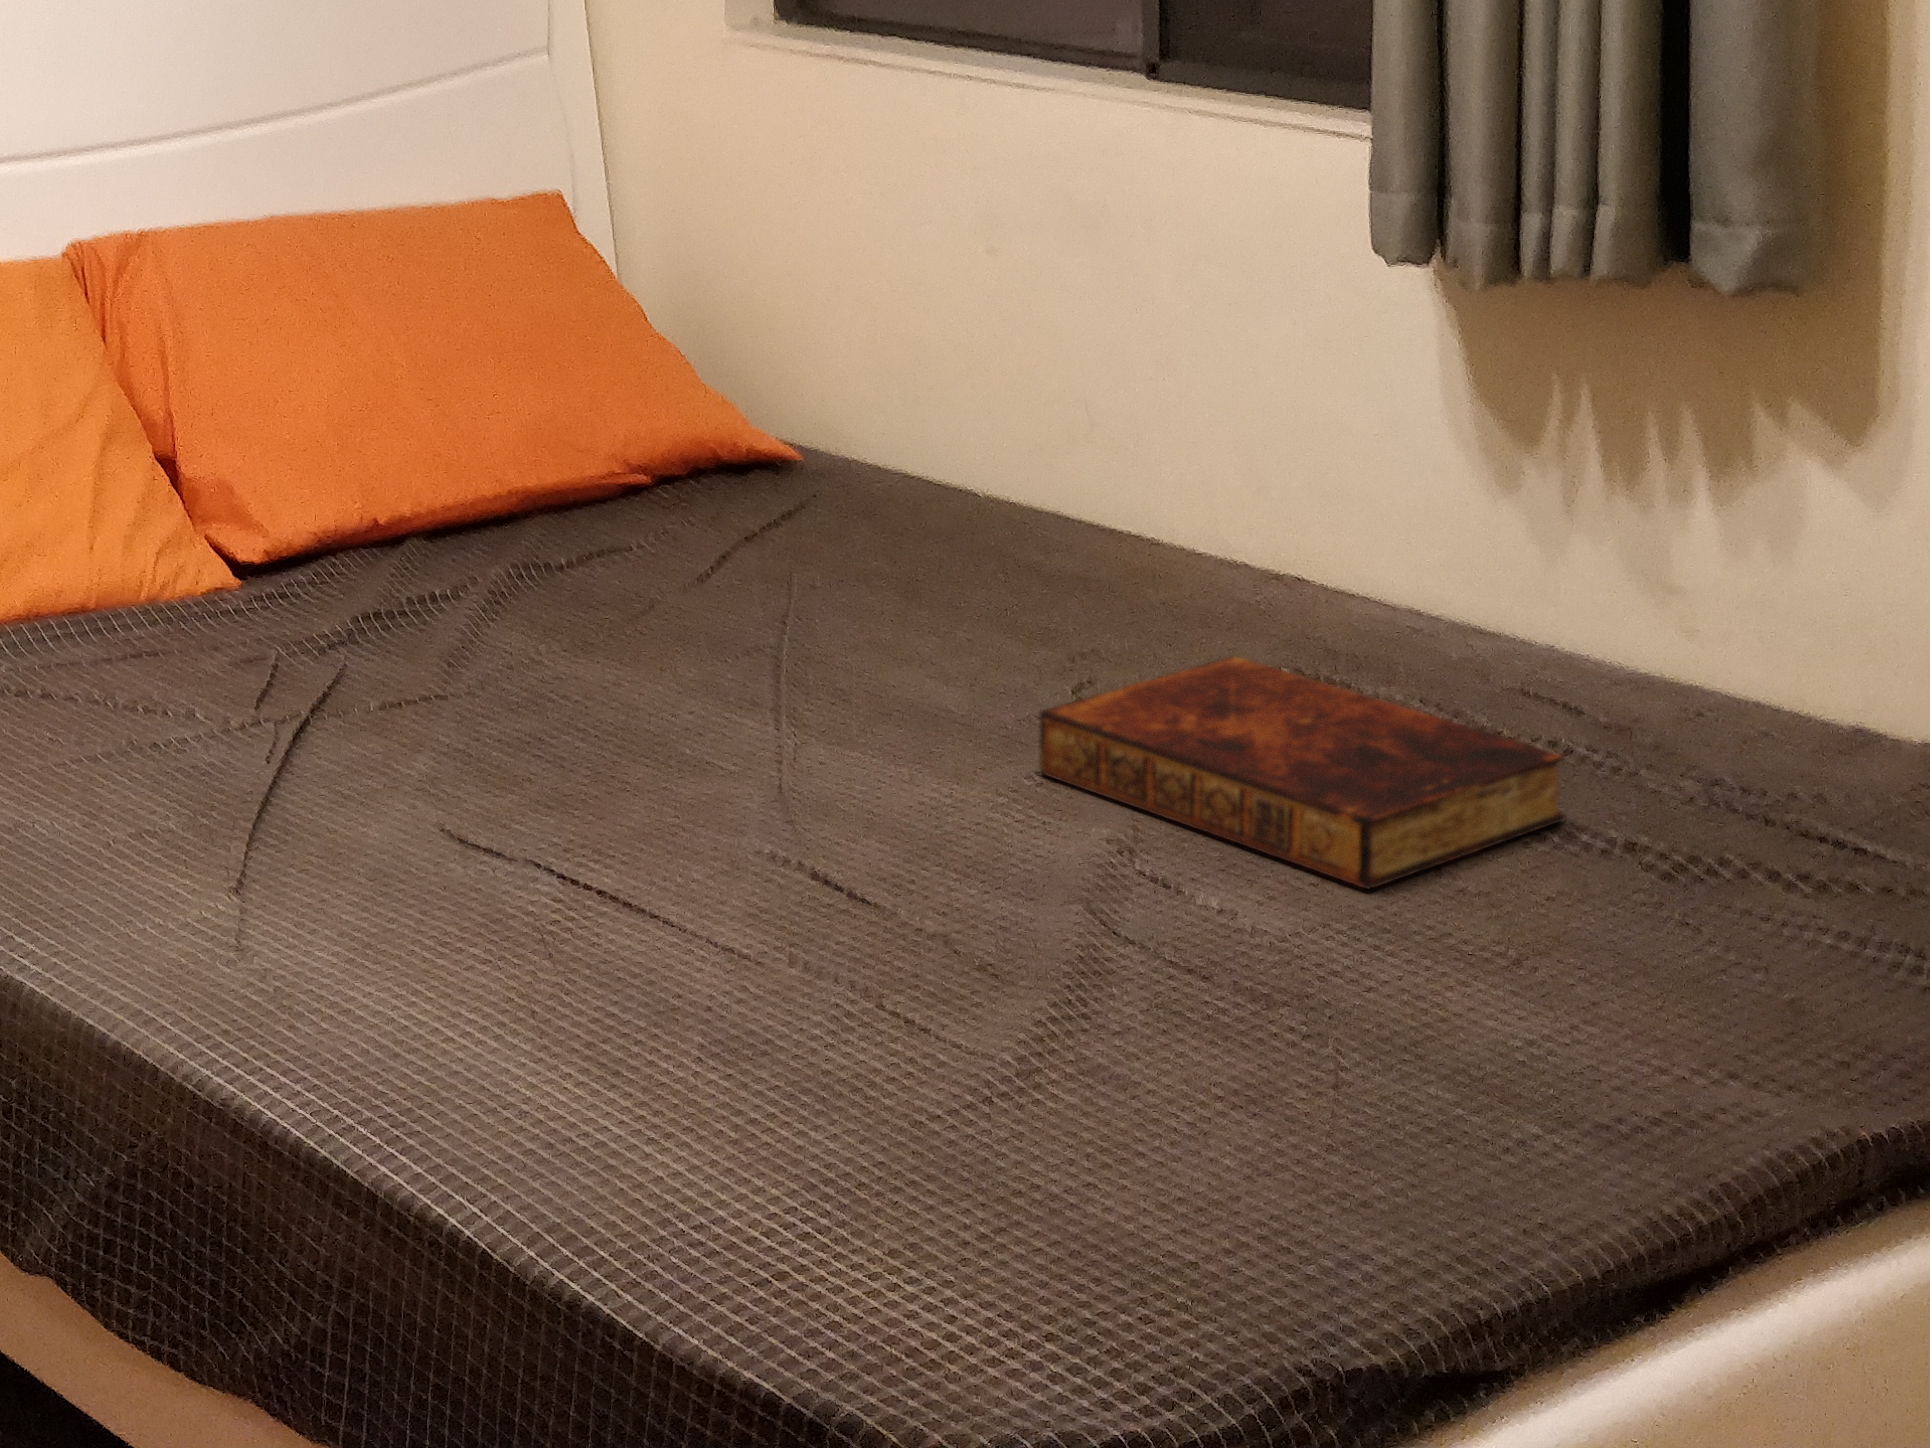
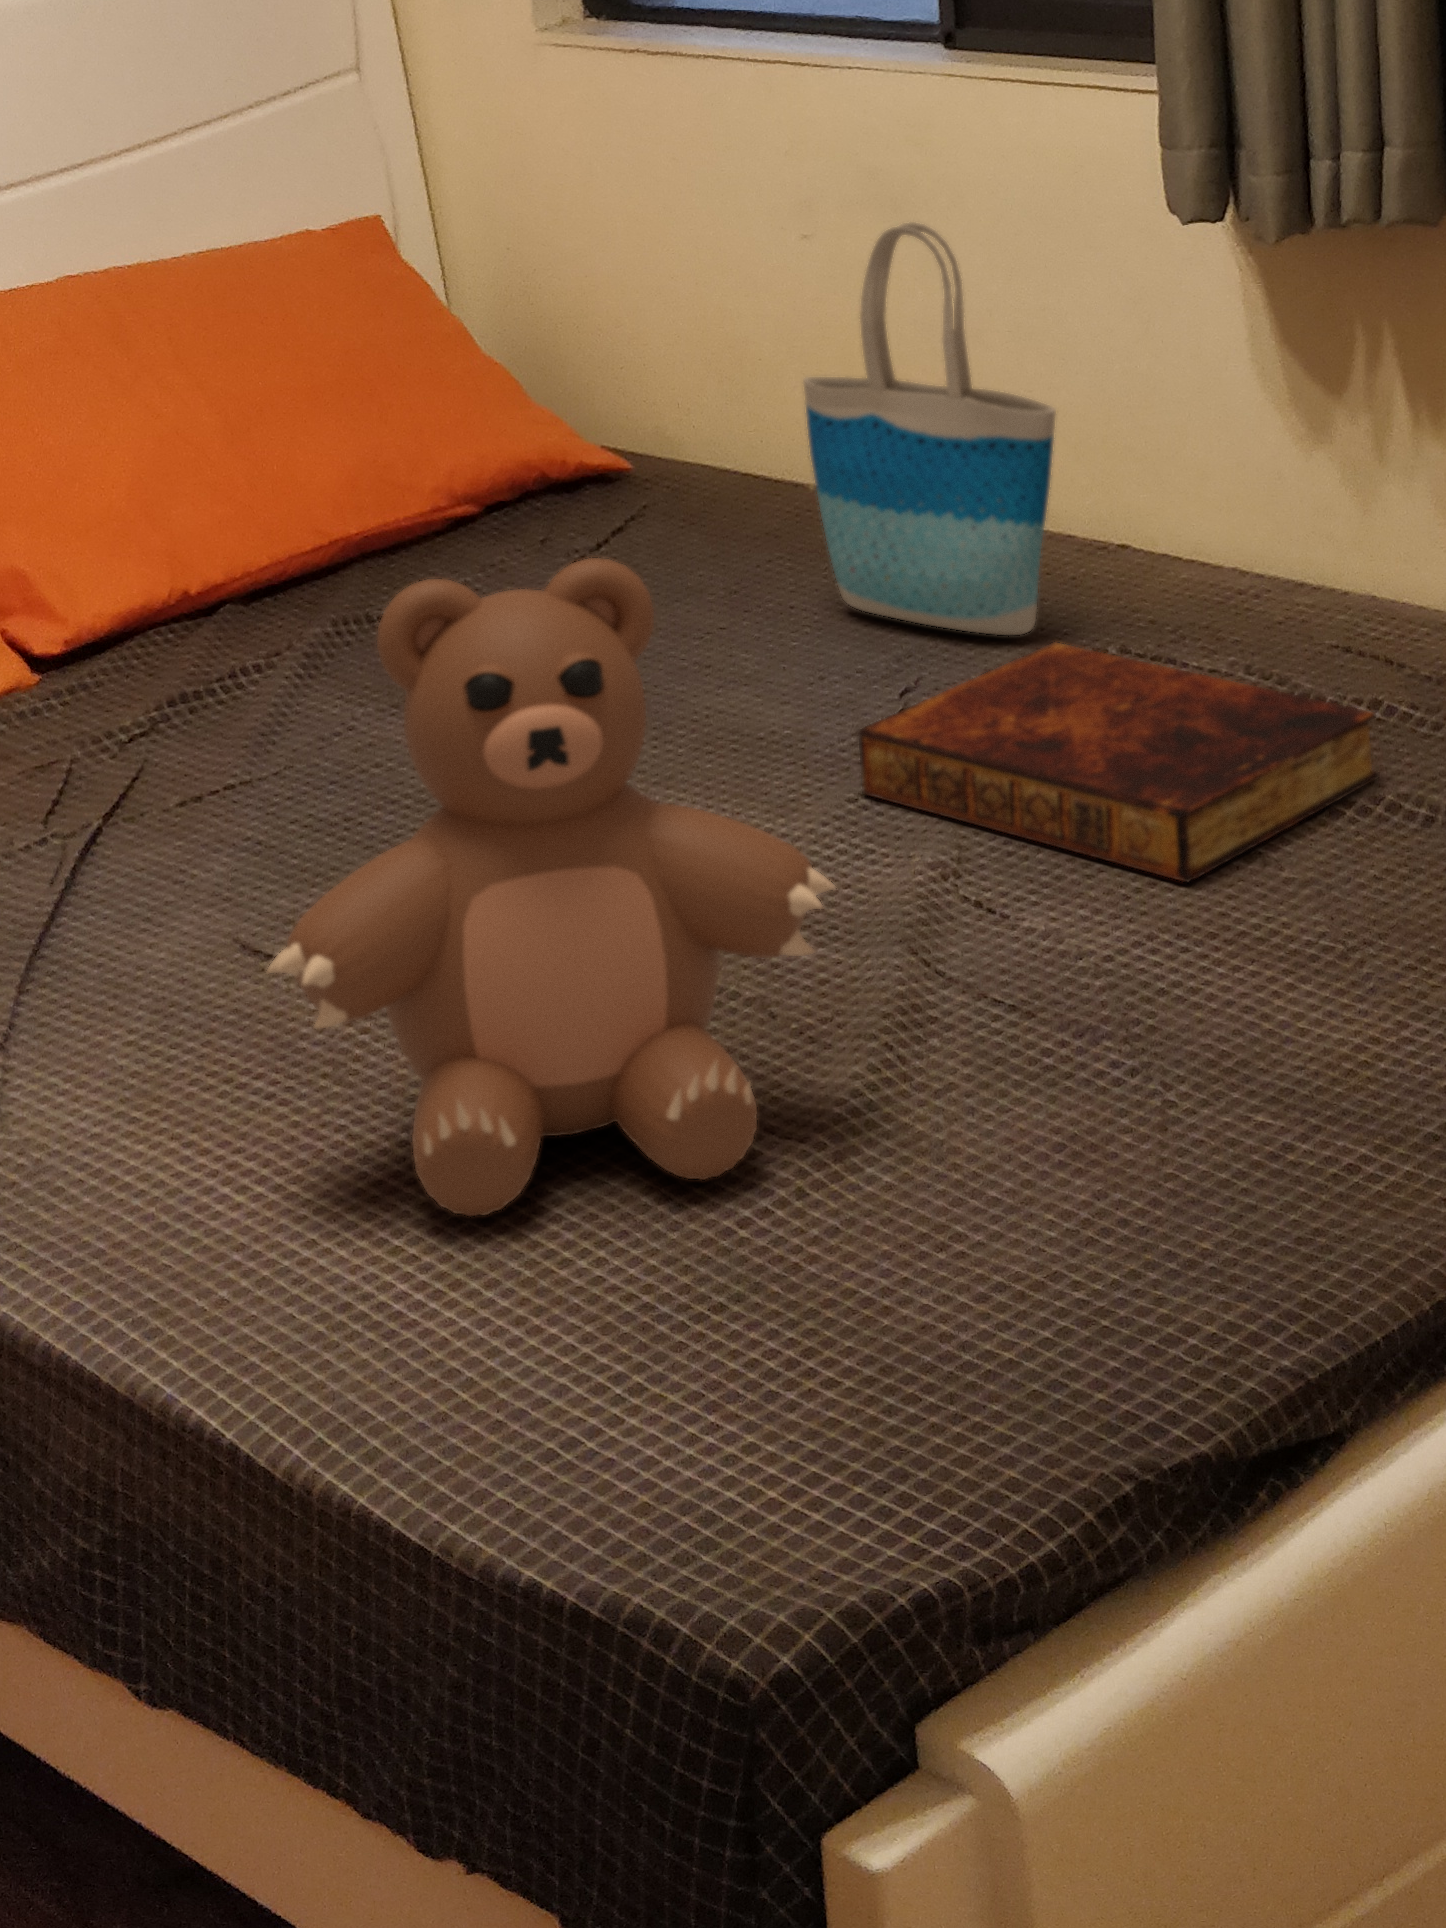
tote bag: none [989,239,1245,650] -> present [803,222,1056,635]
teddy bear: none [509,498,1041,1081] -> present [267,558,837,1217]

